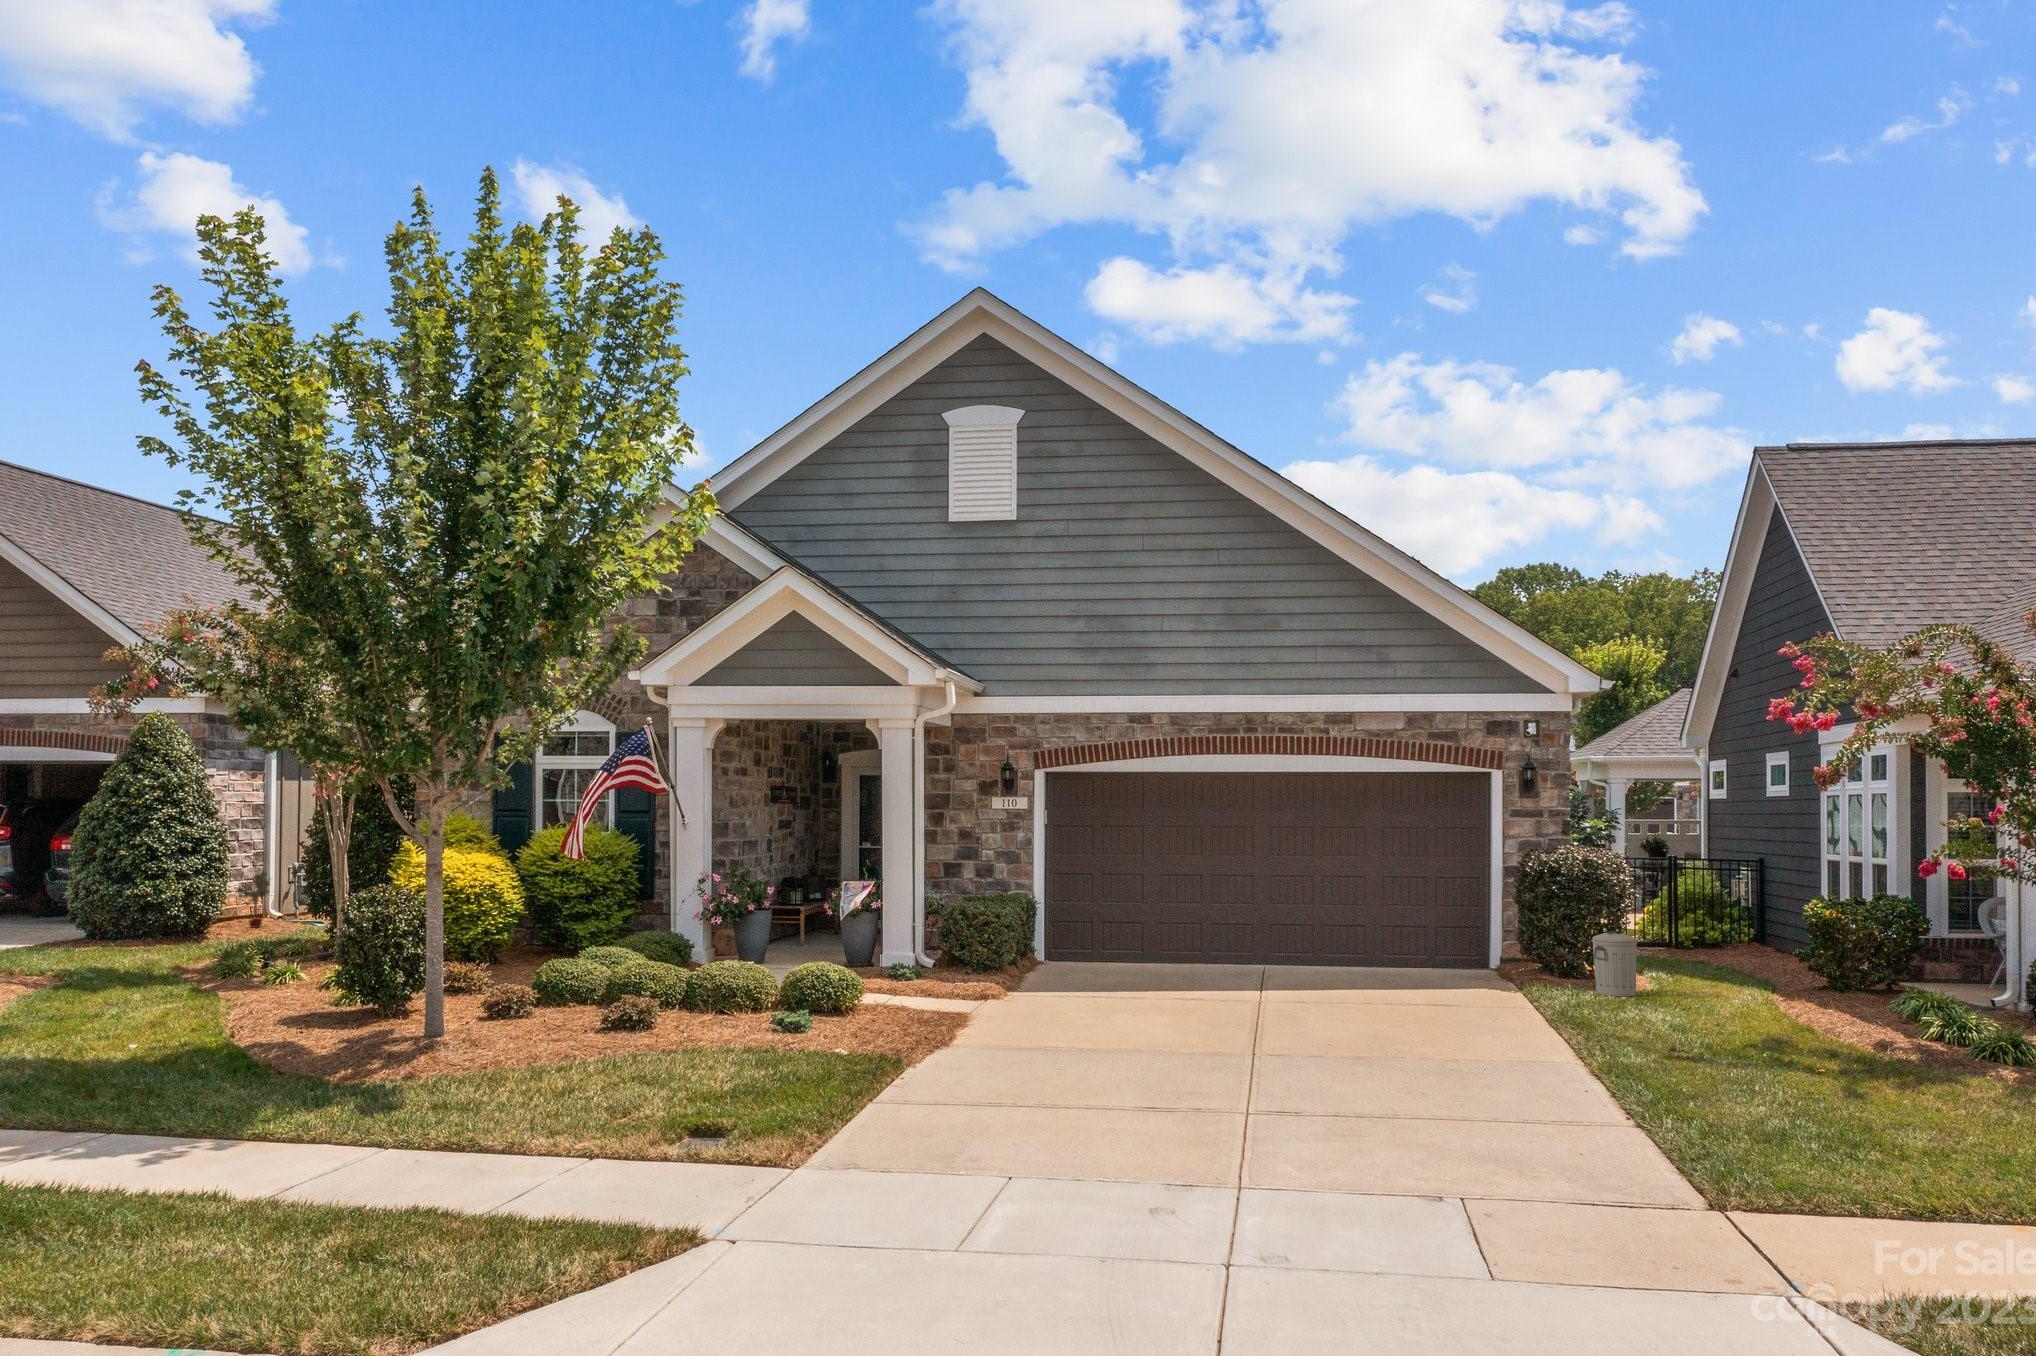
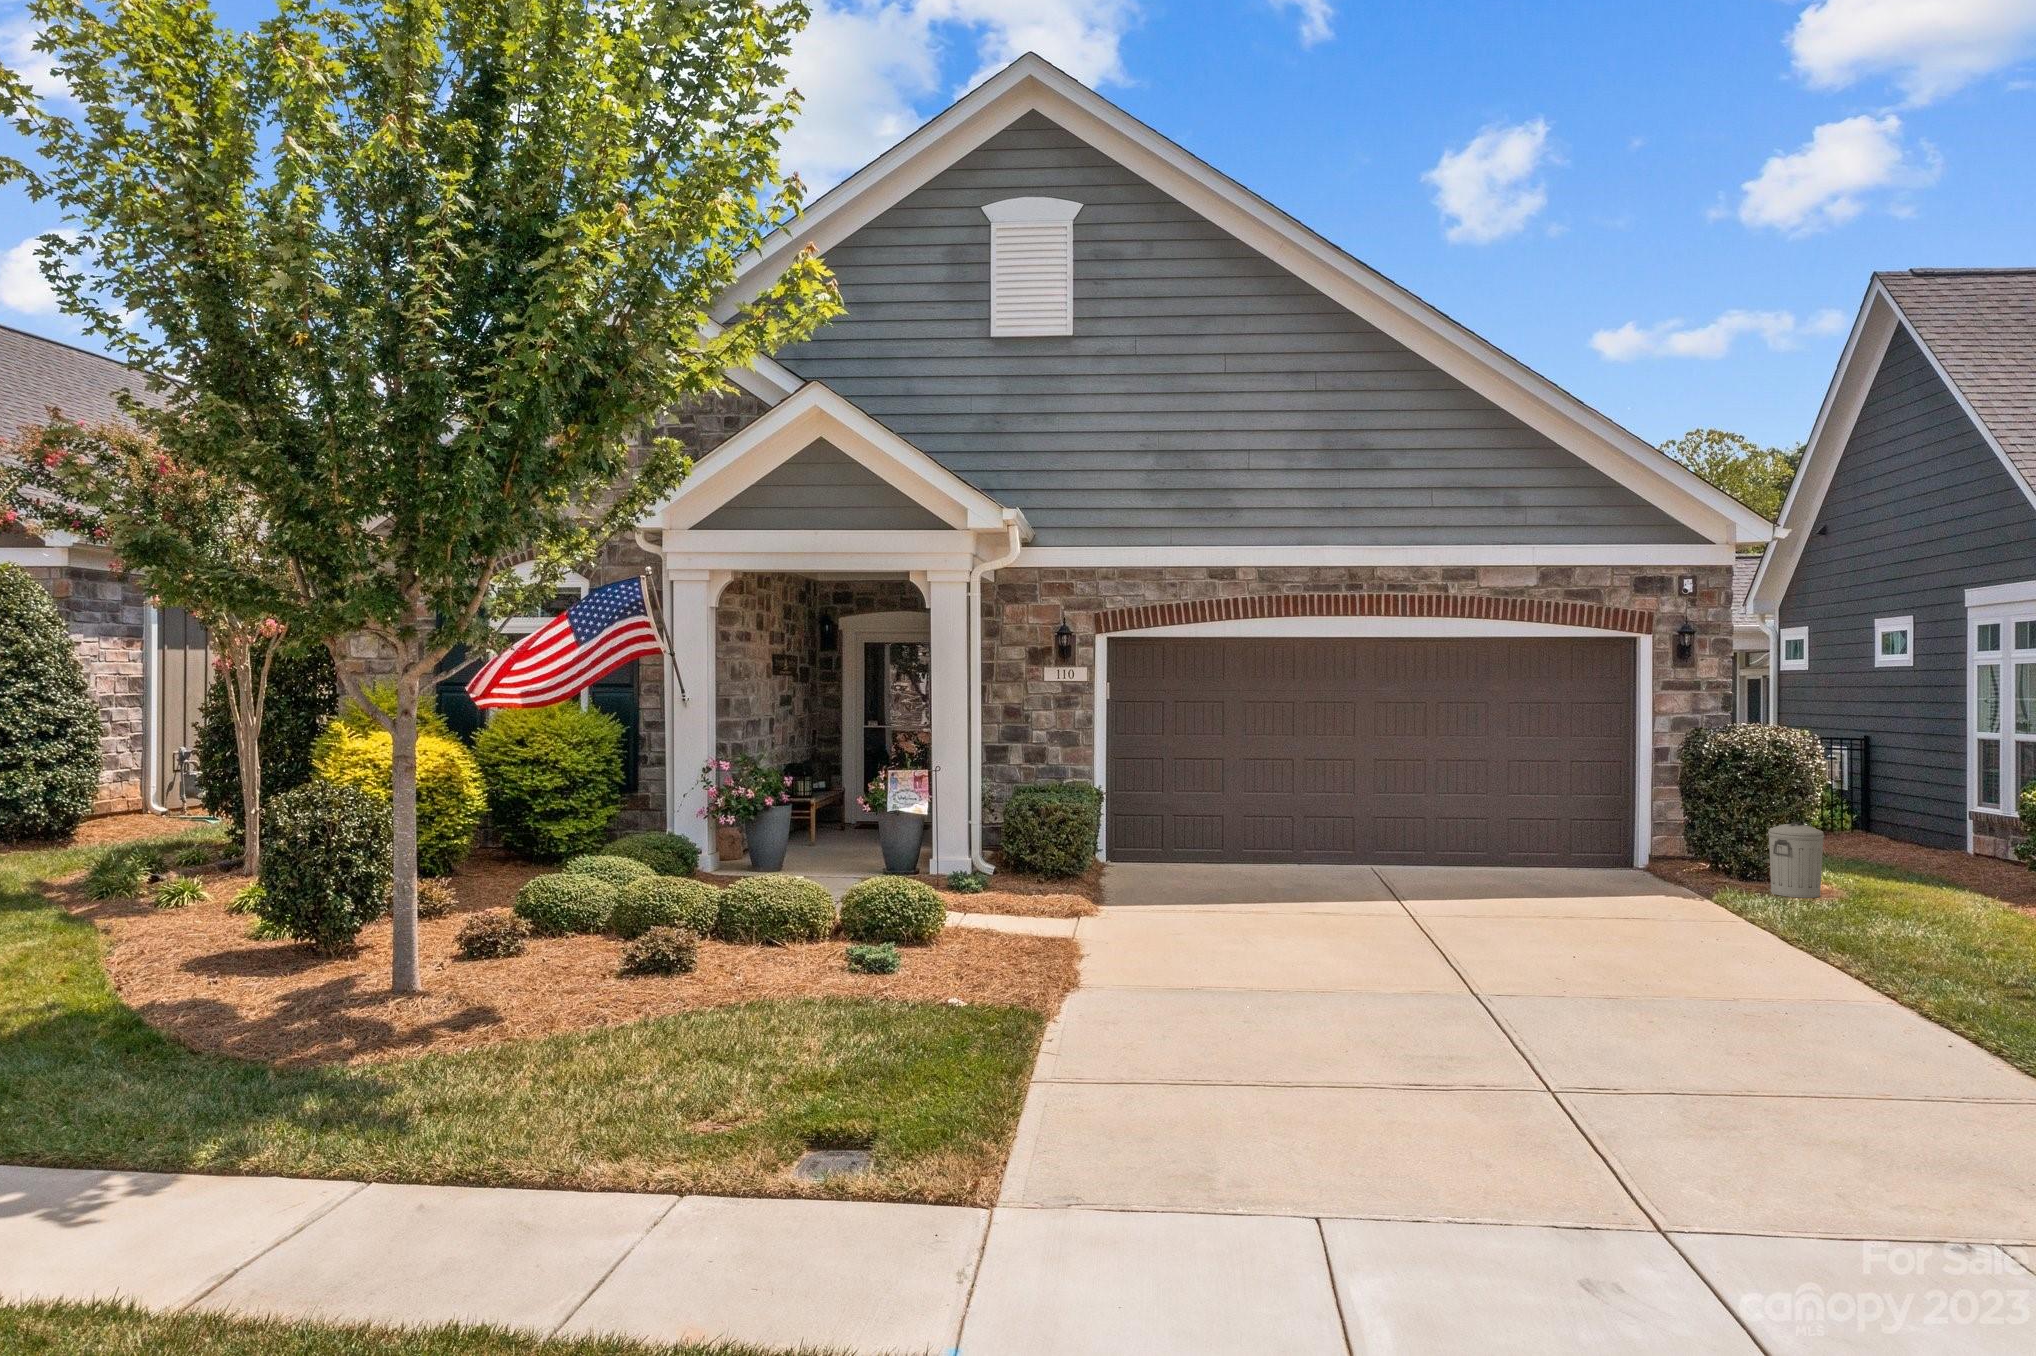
potted tree: present [237,866,270,928] -> none [115,751,160,826]

